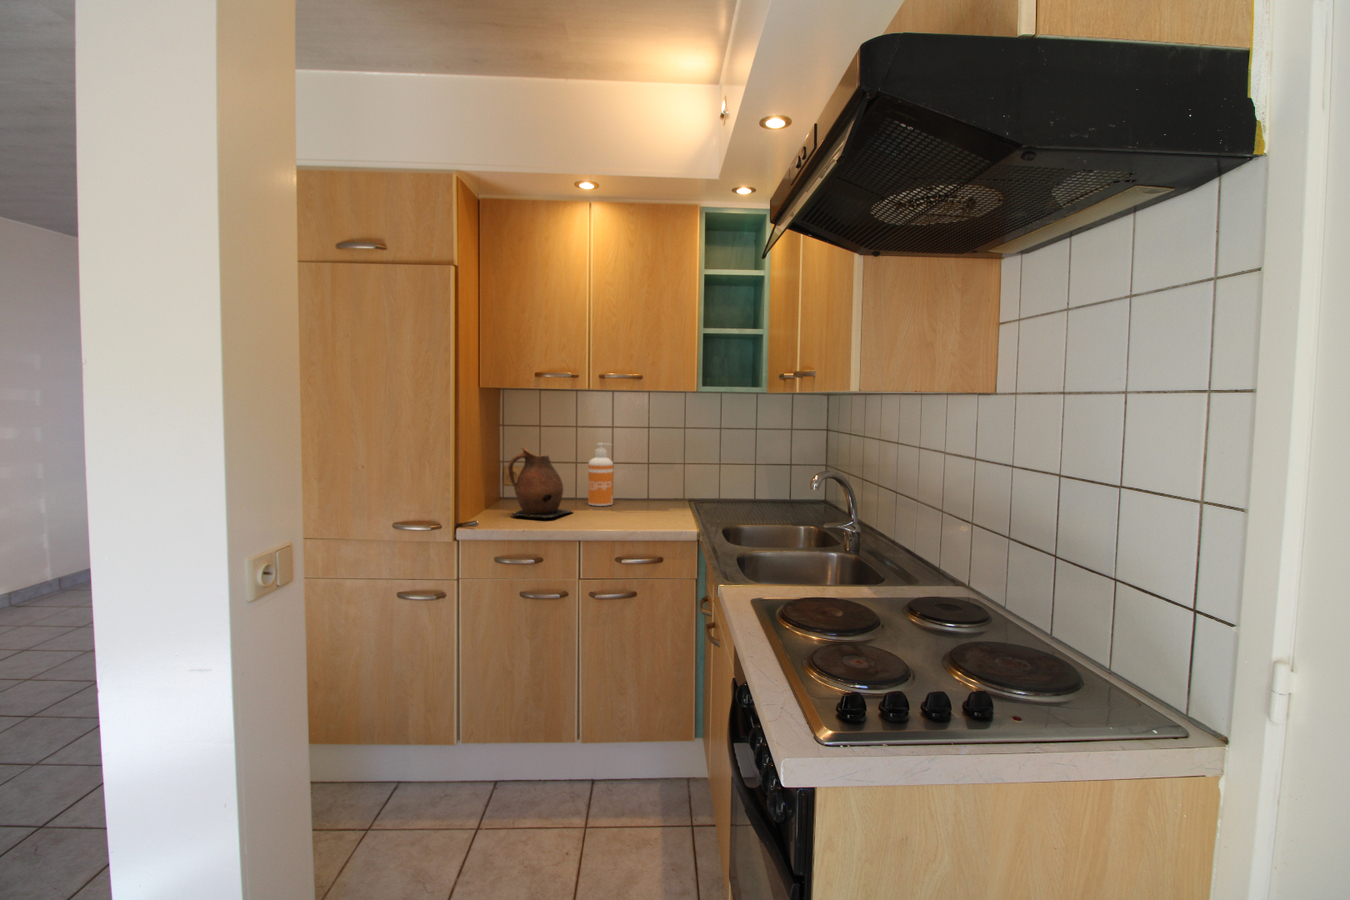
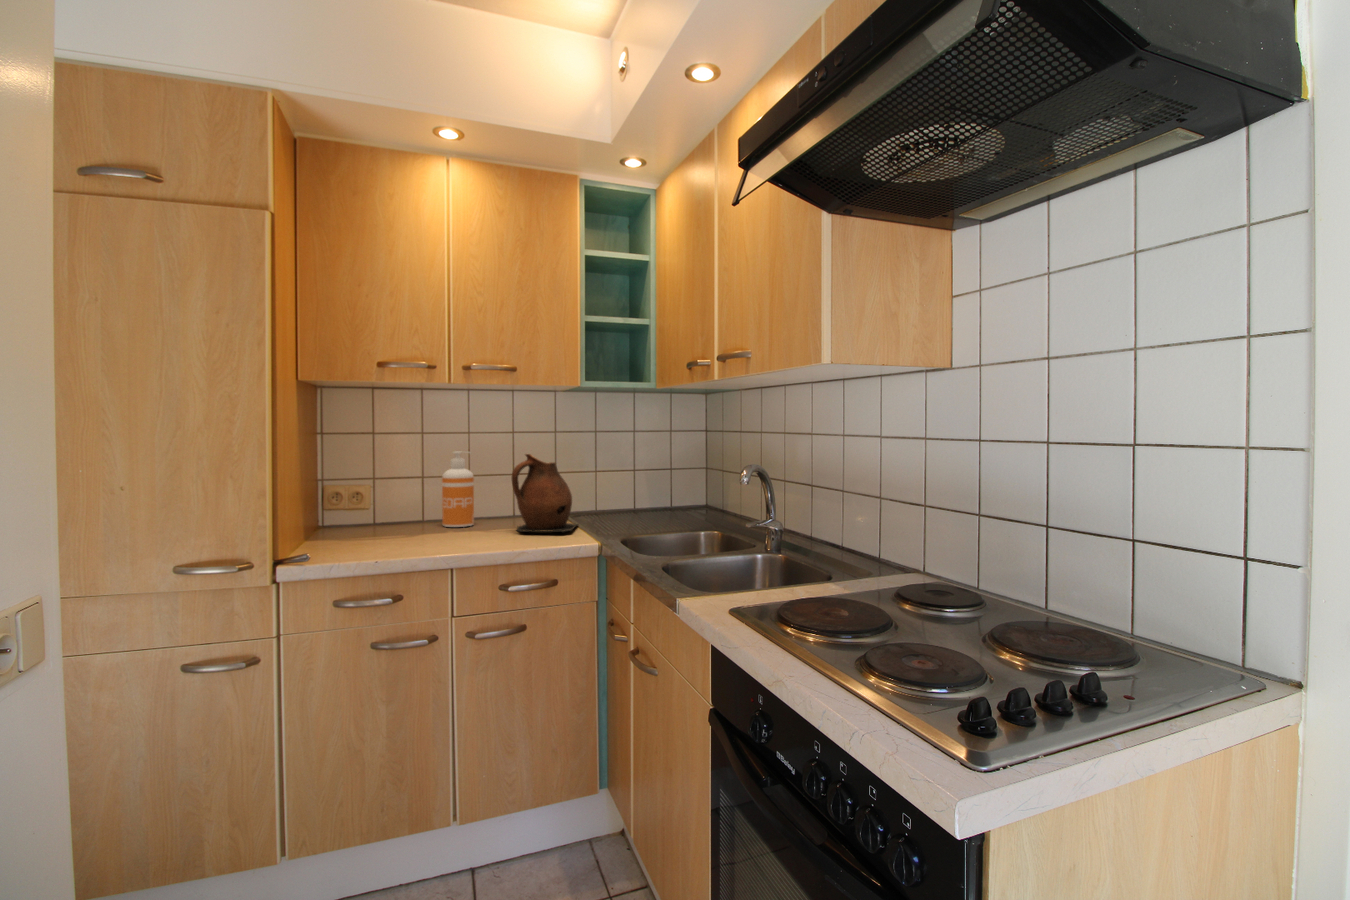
ceramic pitcher: present [508,447,572,518] -> present [512,454,578,532]

